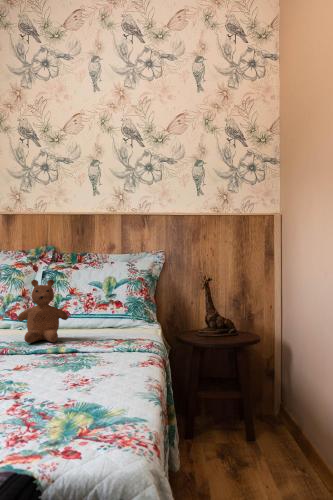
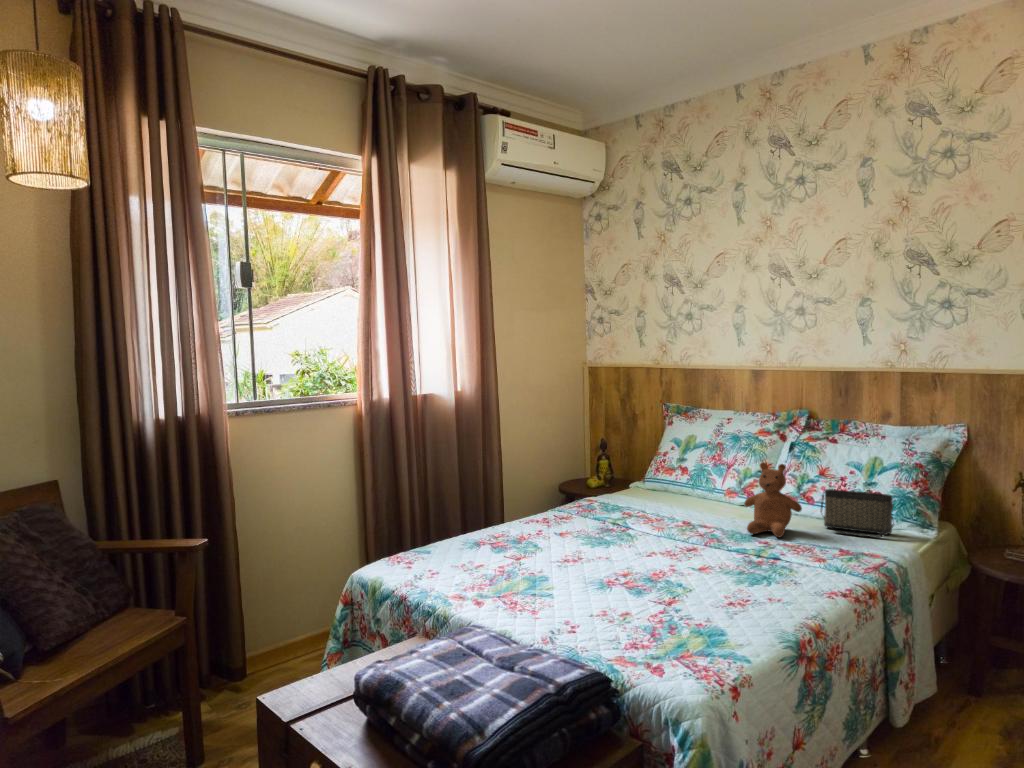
handbag: none [80,300,137,335] -> present [821,489,894,537]

